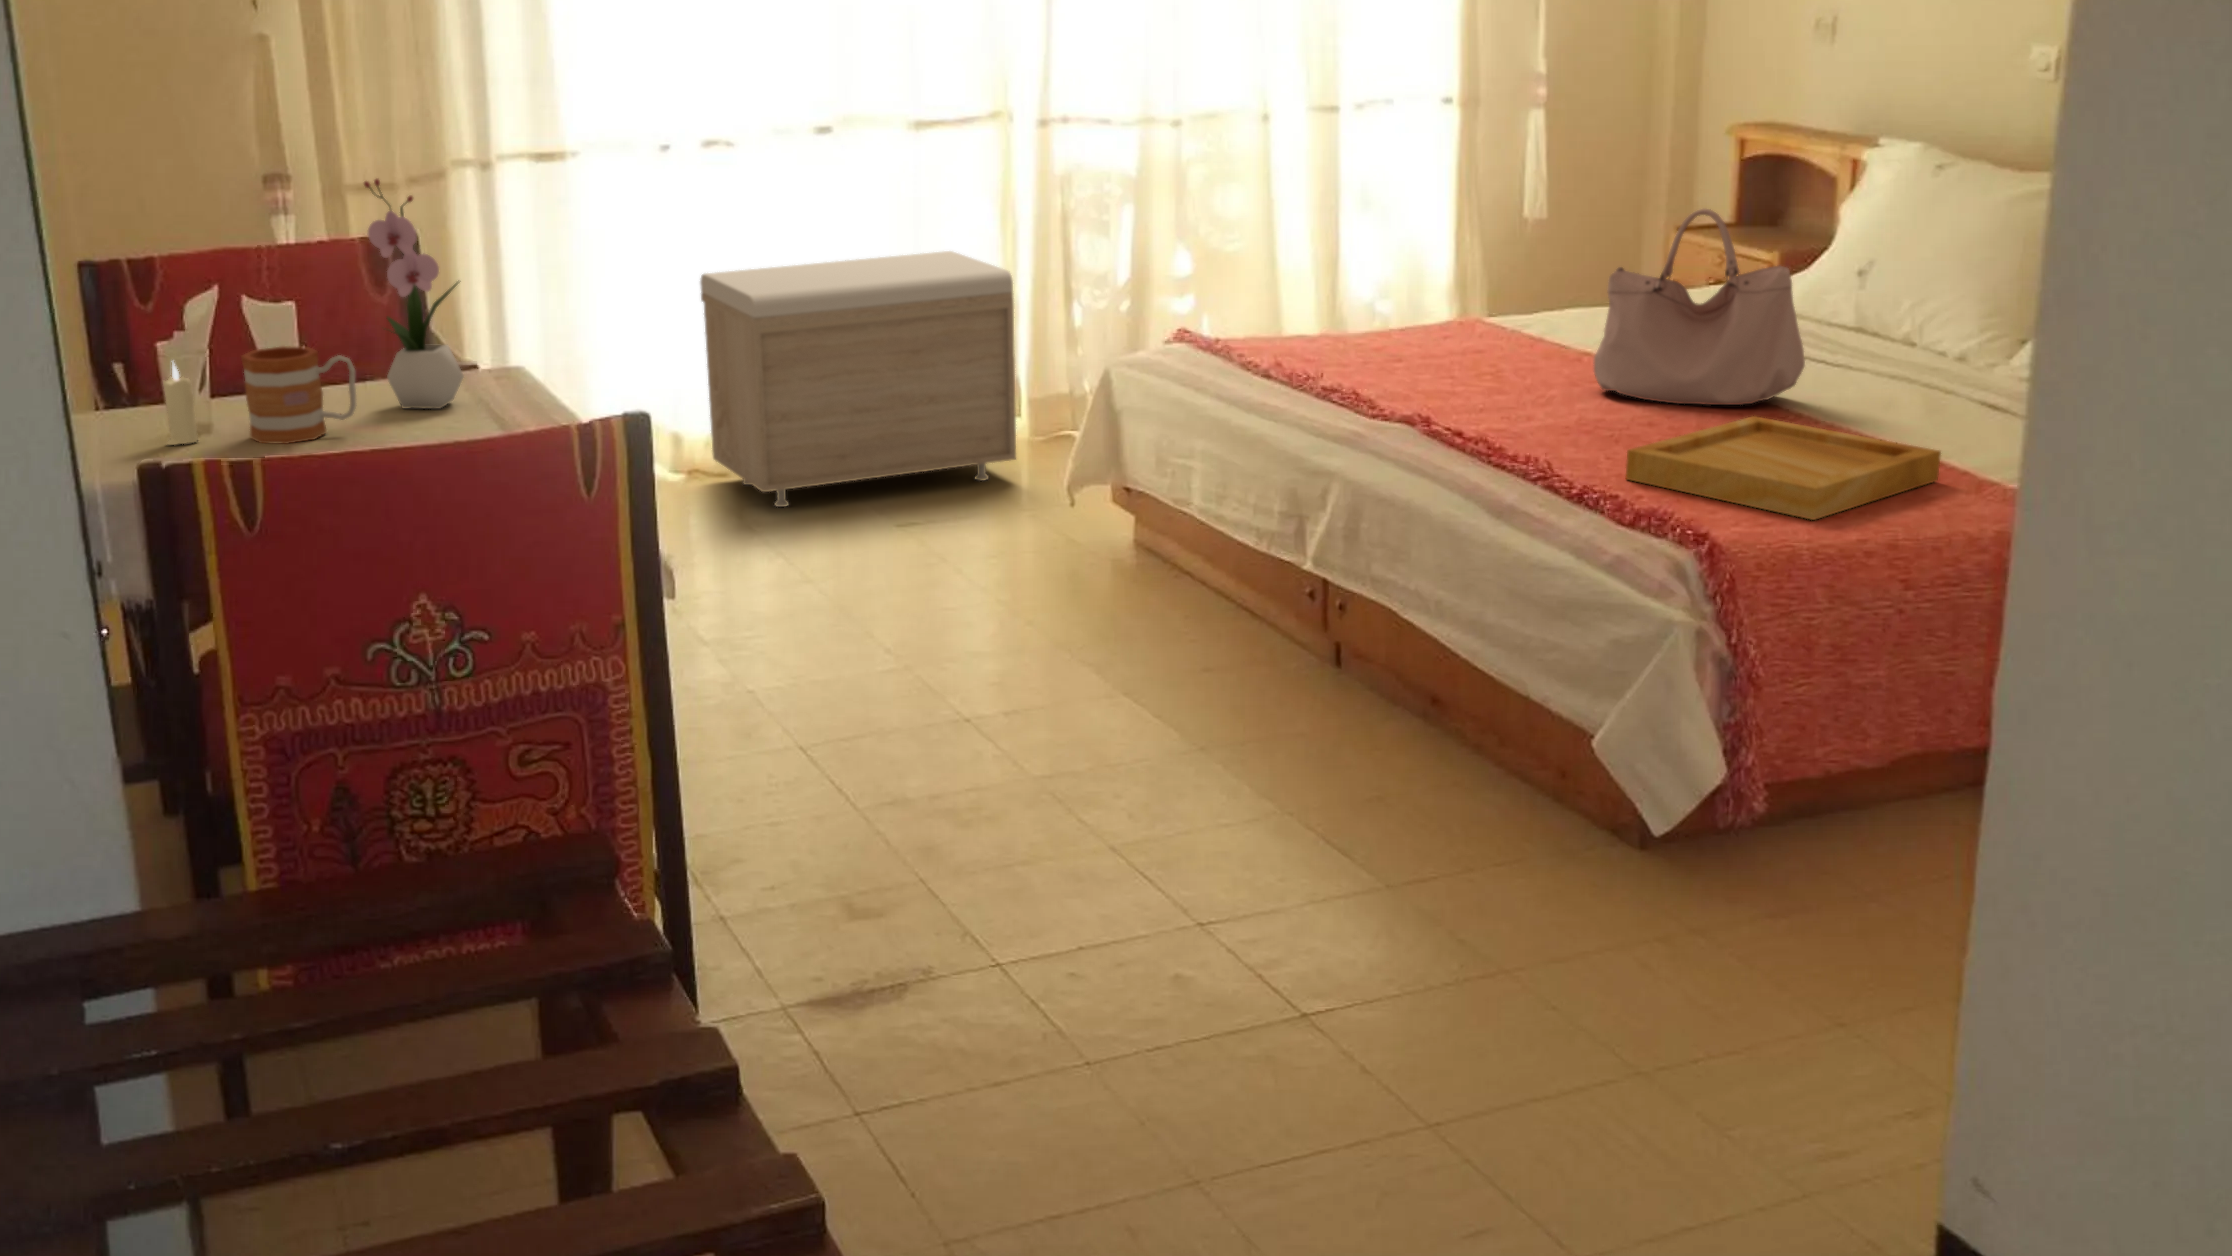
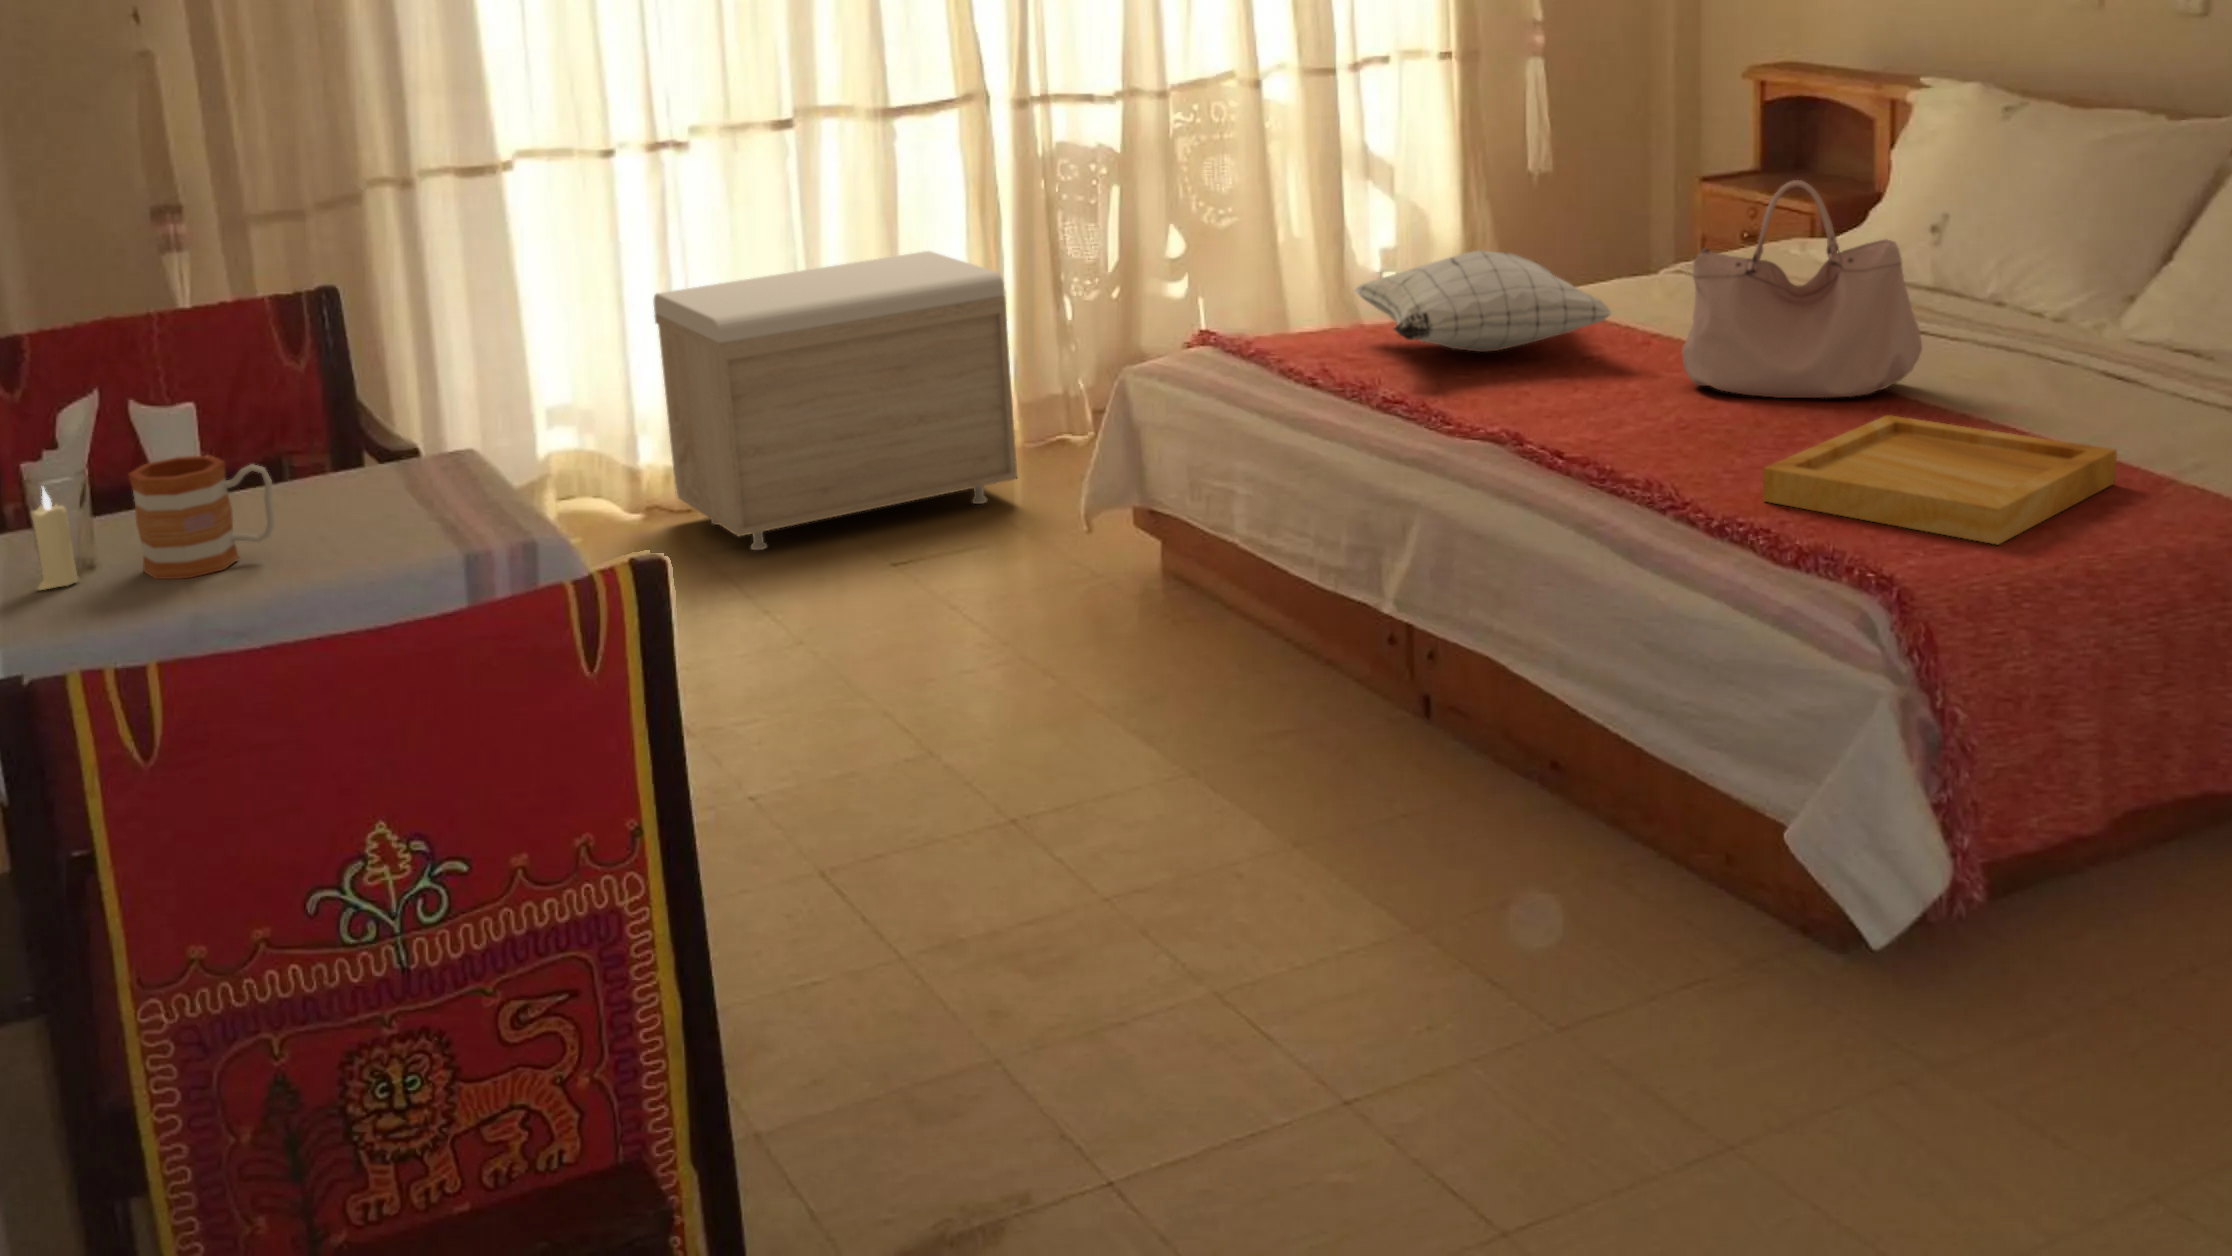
flower arrangement: present [364,179,464,409] -> none [274,245,404,515]
pillow: none [1315,263,1540,356] -> present [1354,250,1612,352]

